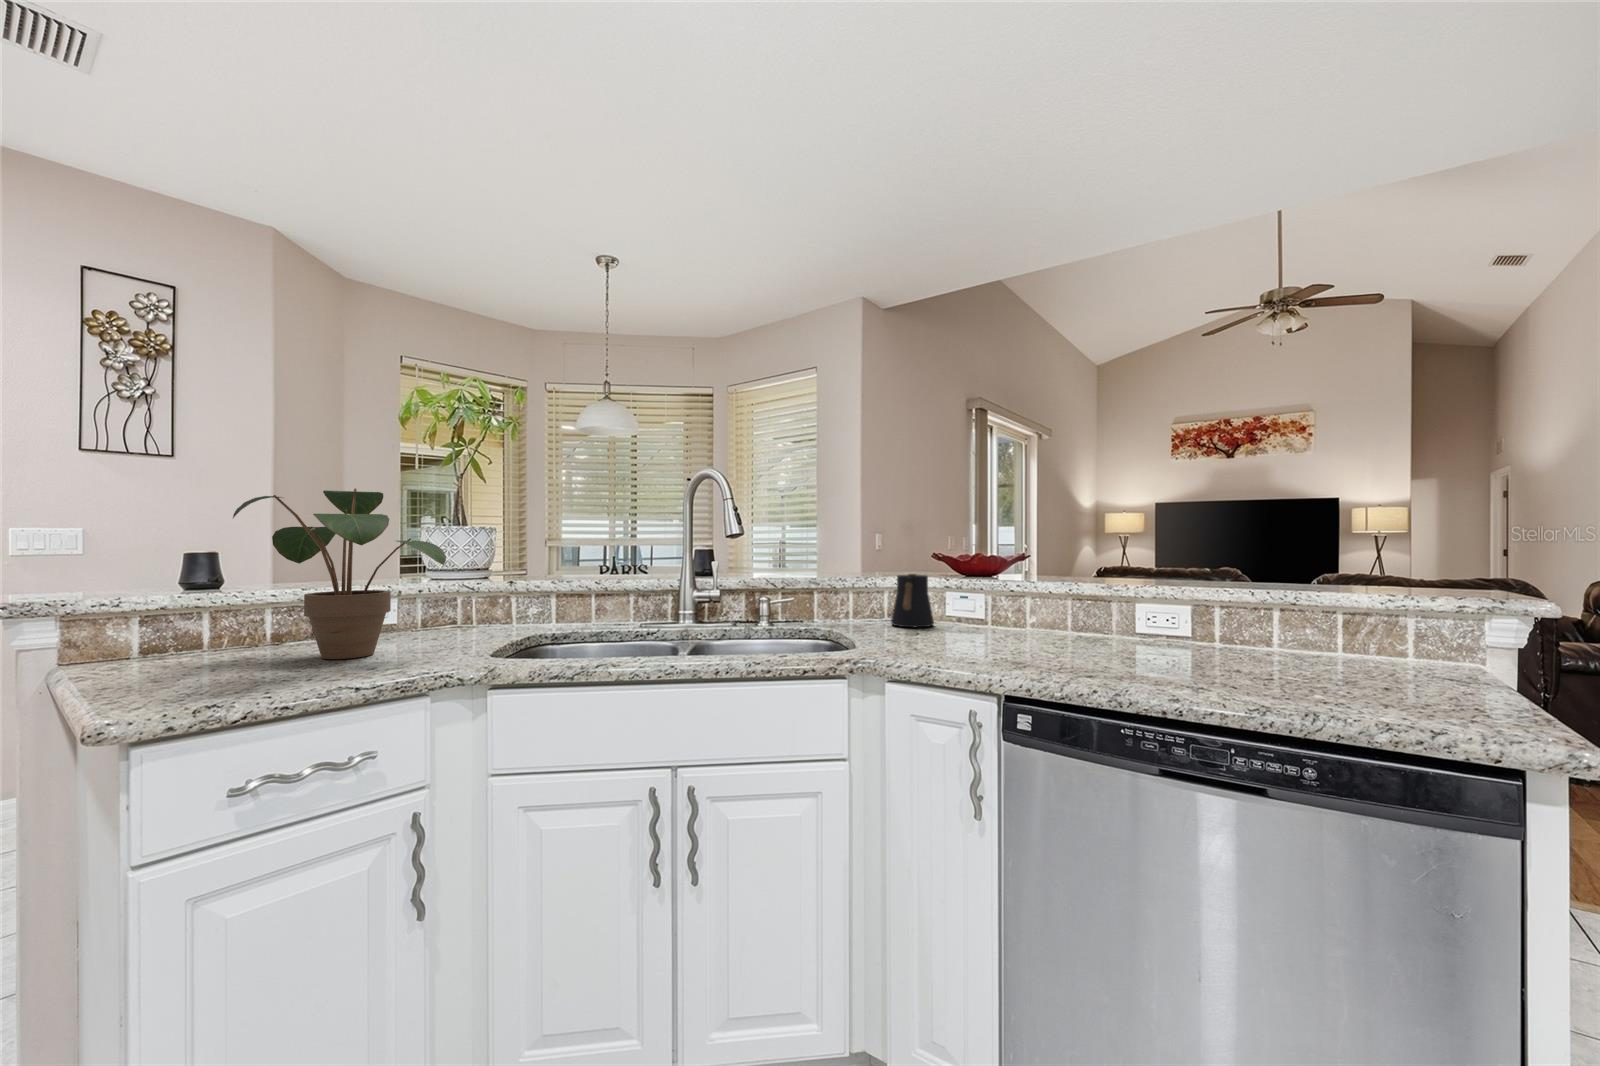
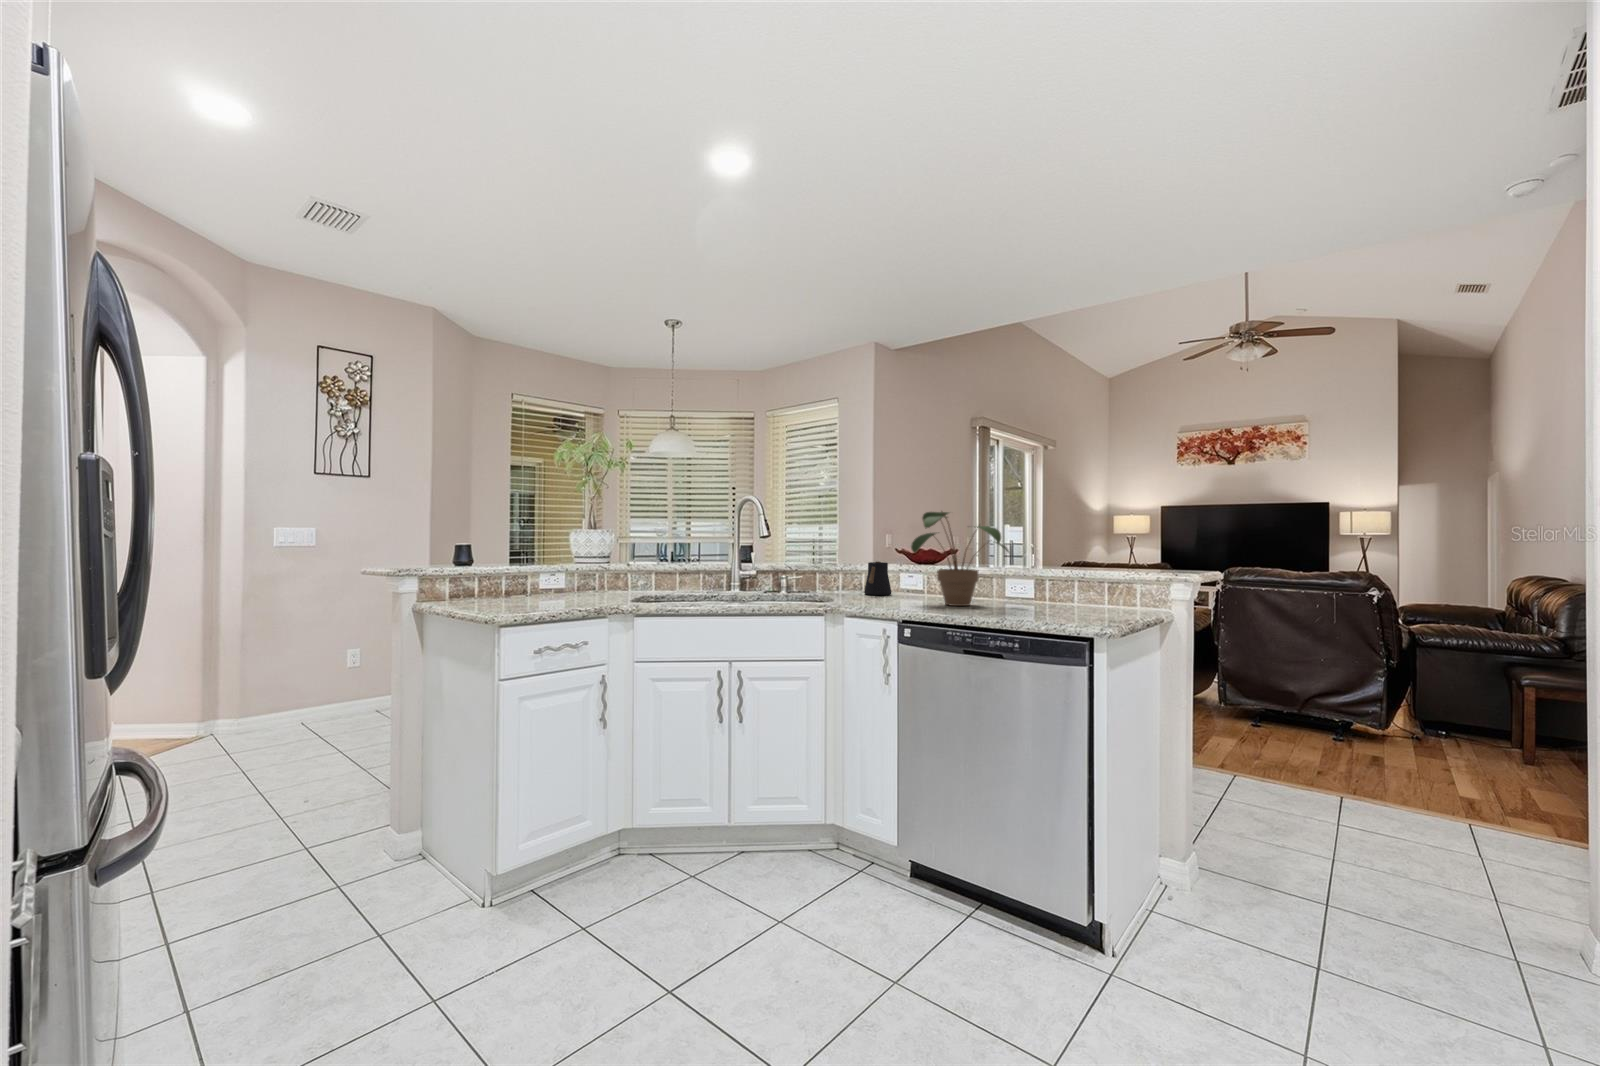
potted plant: present [233,488,446,659] -> present [911,511,1009,606]

